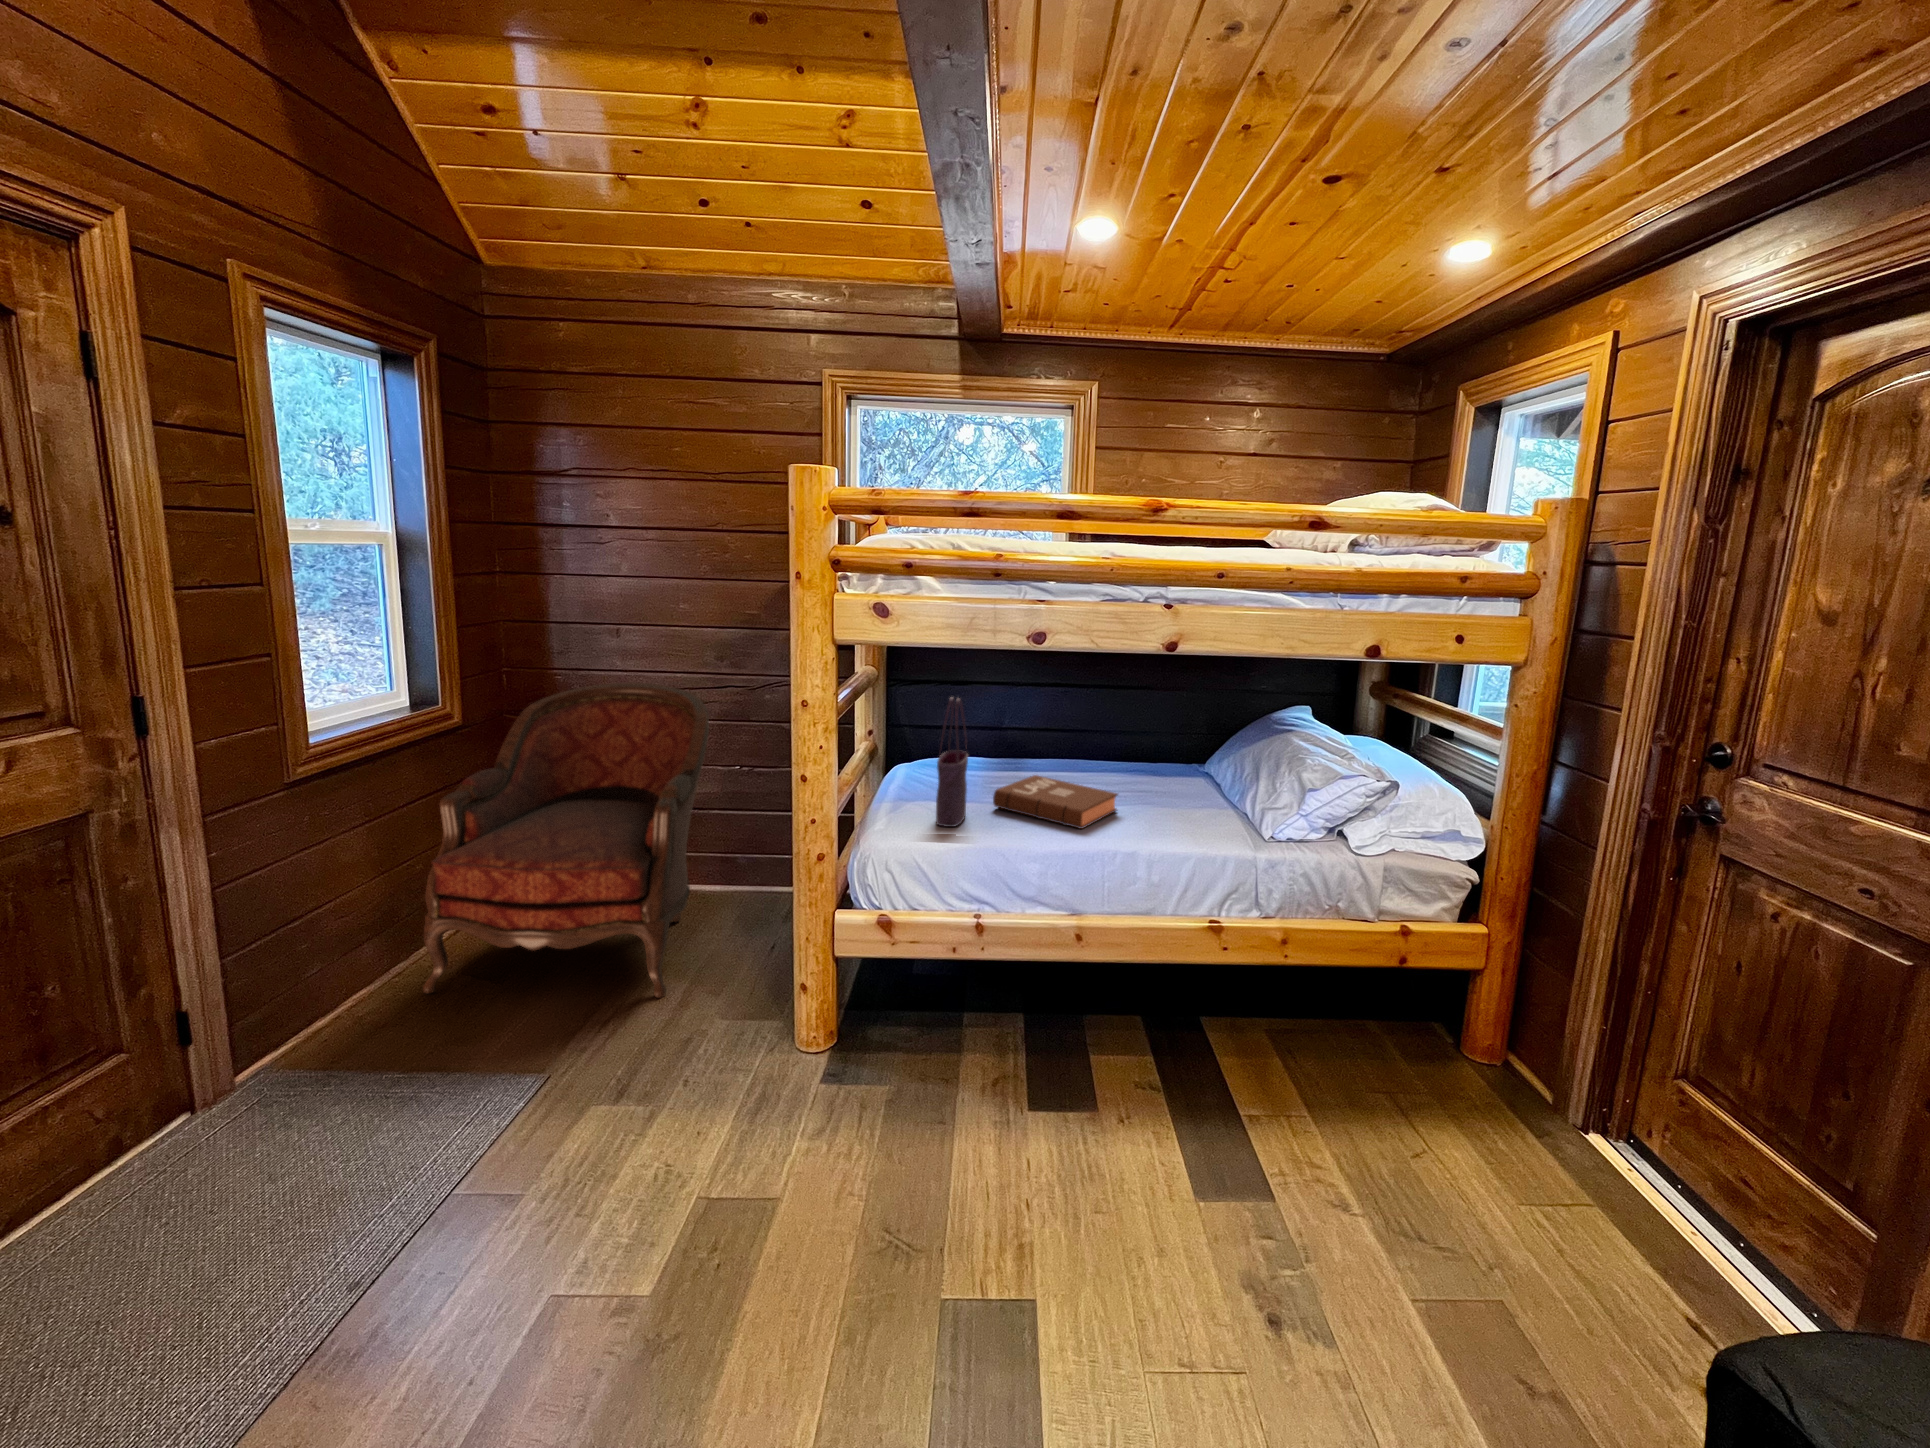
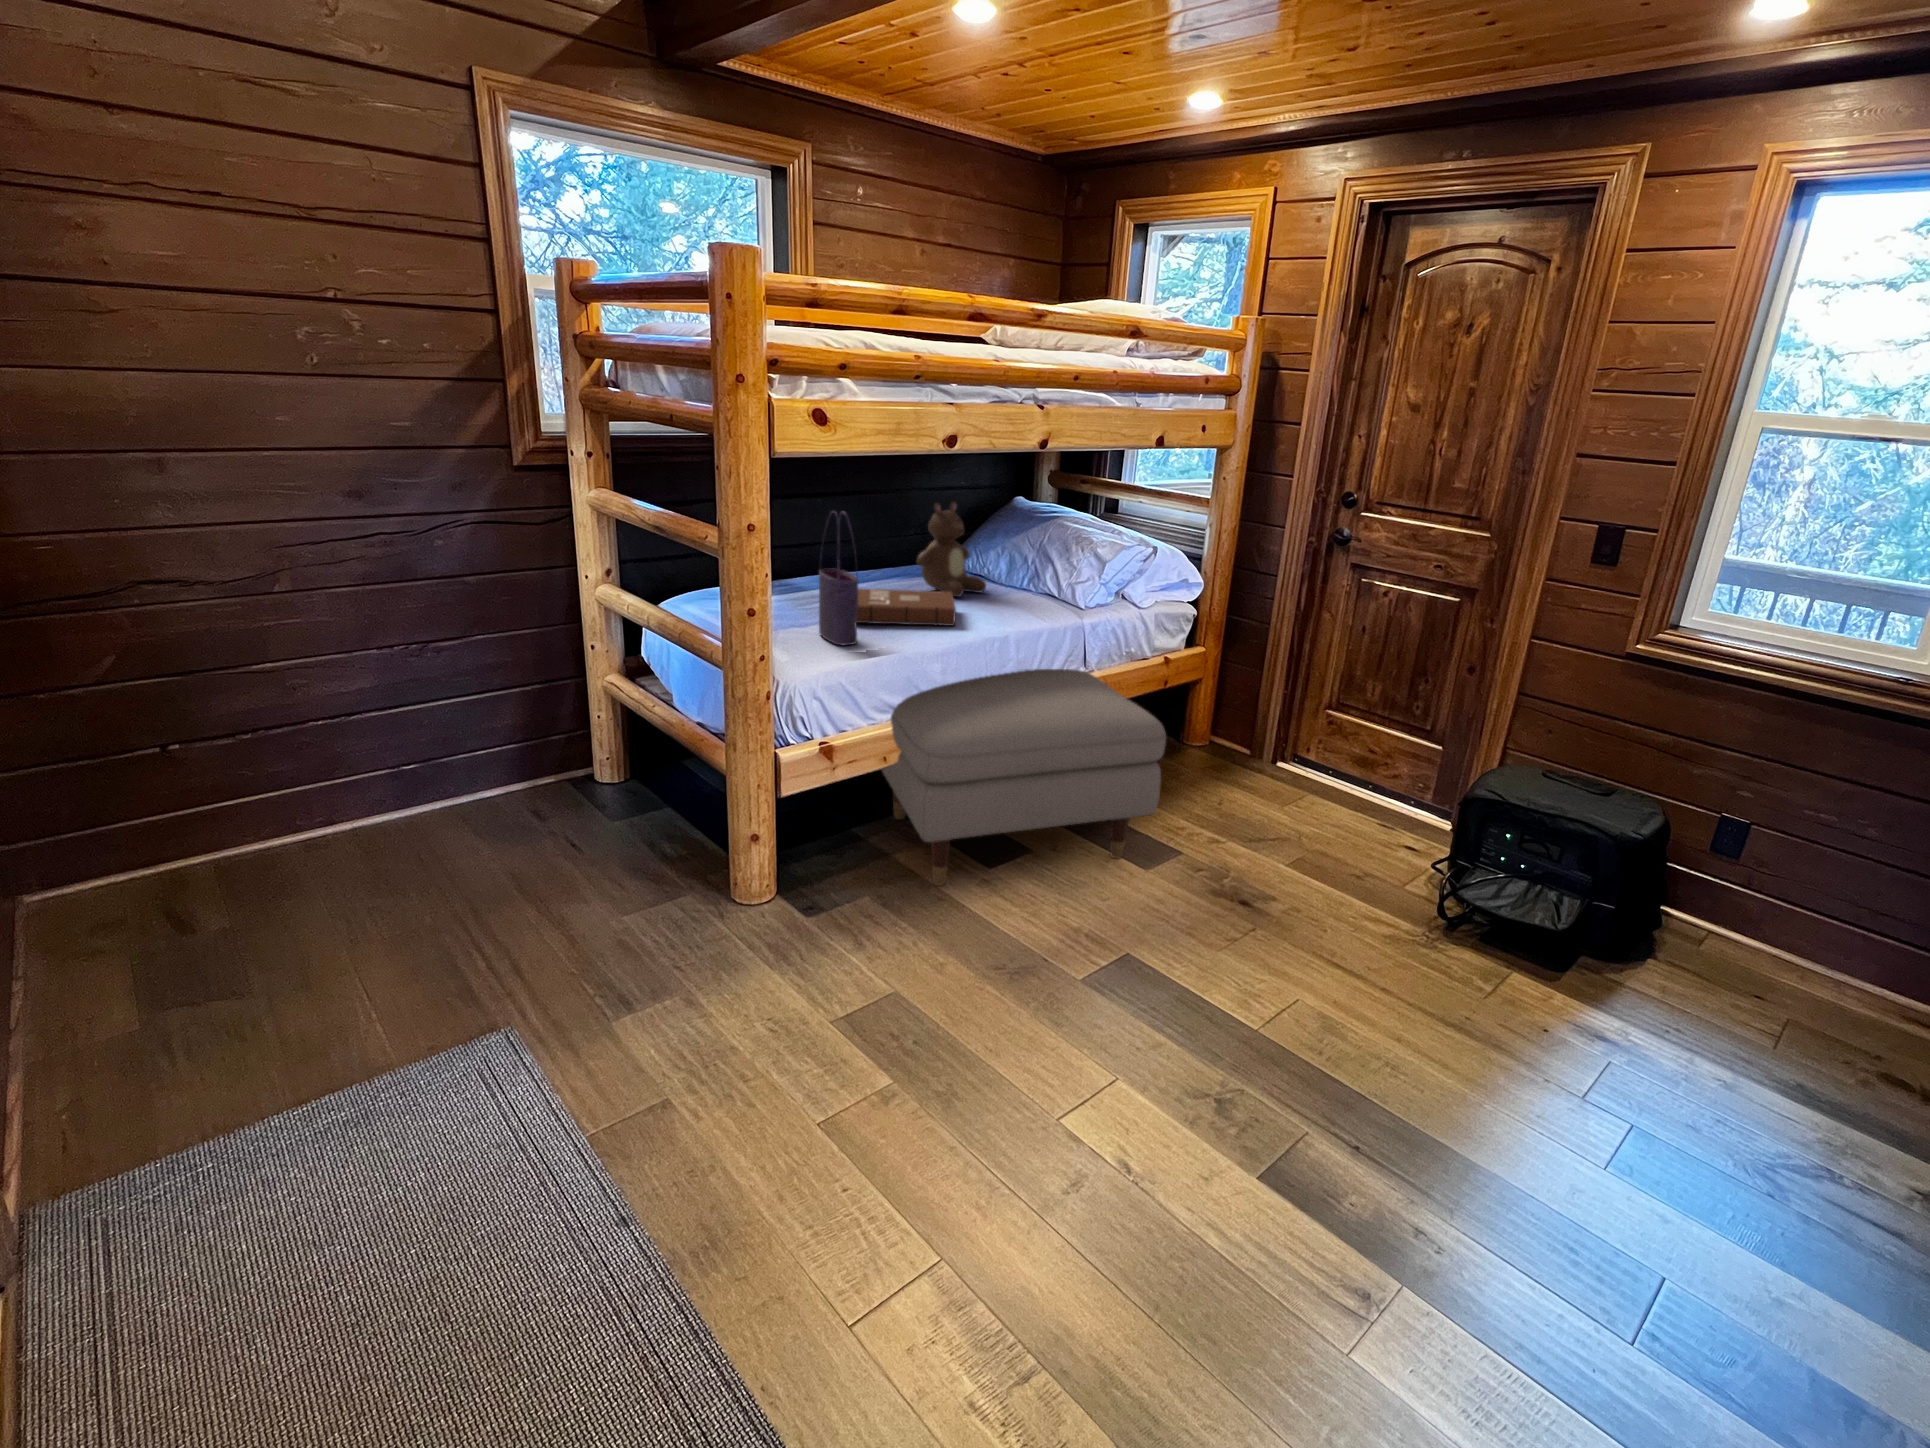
armchair: present [423,683,709,998] -> none [41,543,507,1049]
teddy bear: none [1120,702,1192,801] -> present [917,502,986,597]
ottoman: none [935,871,1261,1171] -> present [882,669,1166,885]

